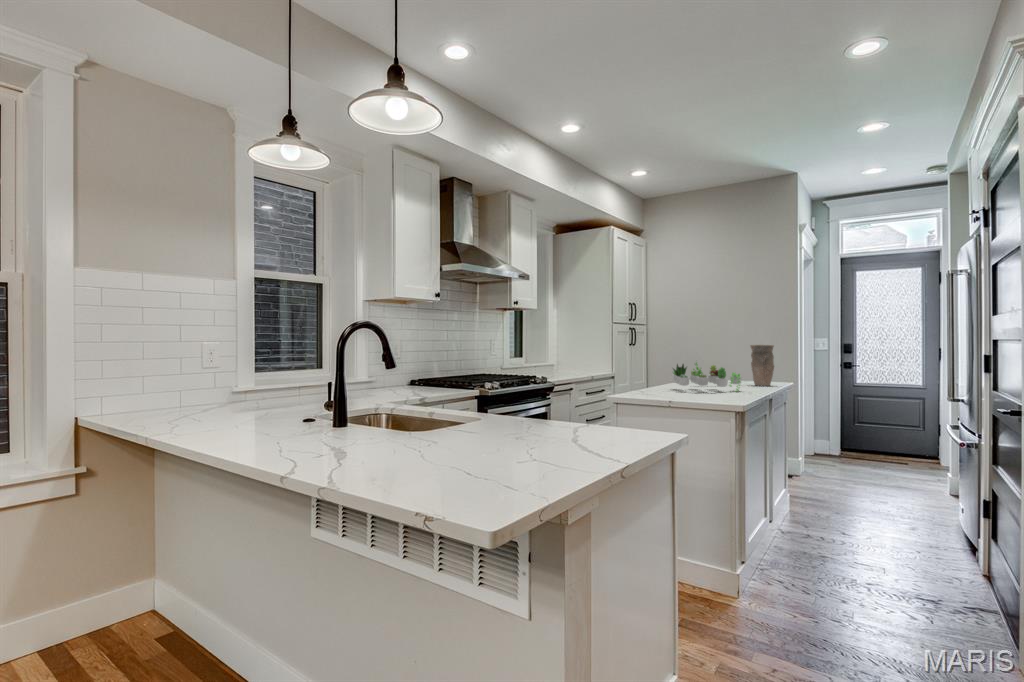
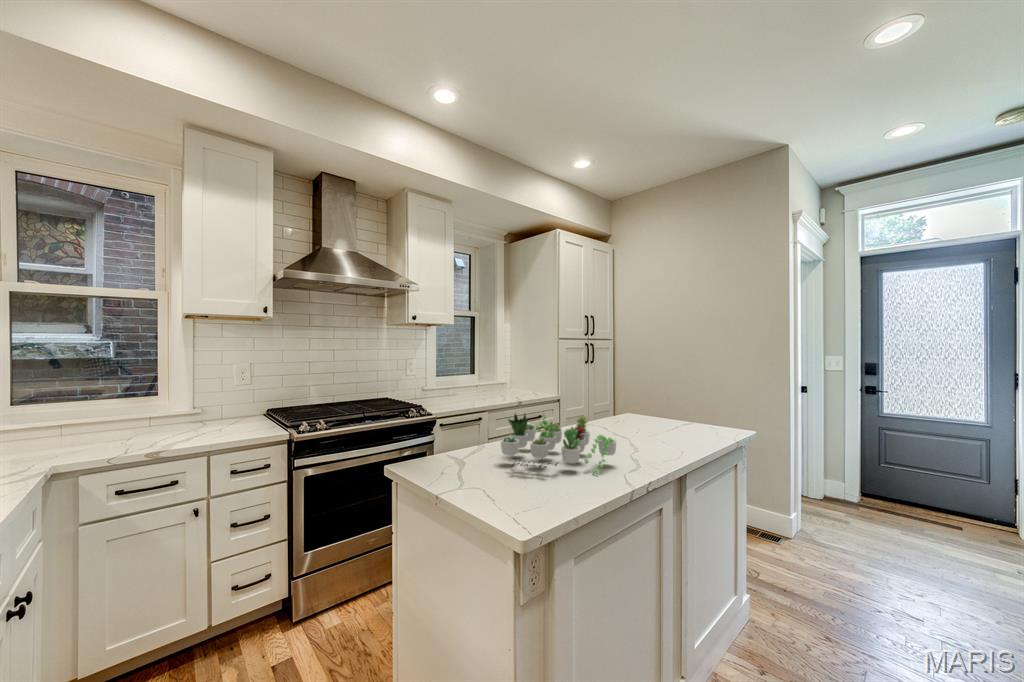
vase: present [750,345,774,386] -> none [672,377,709,445]

